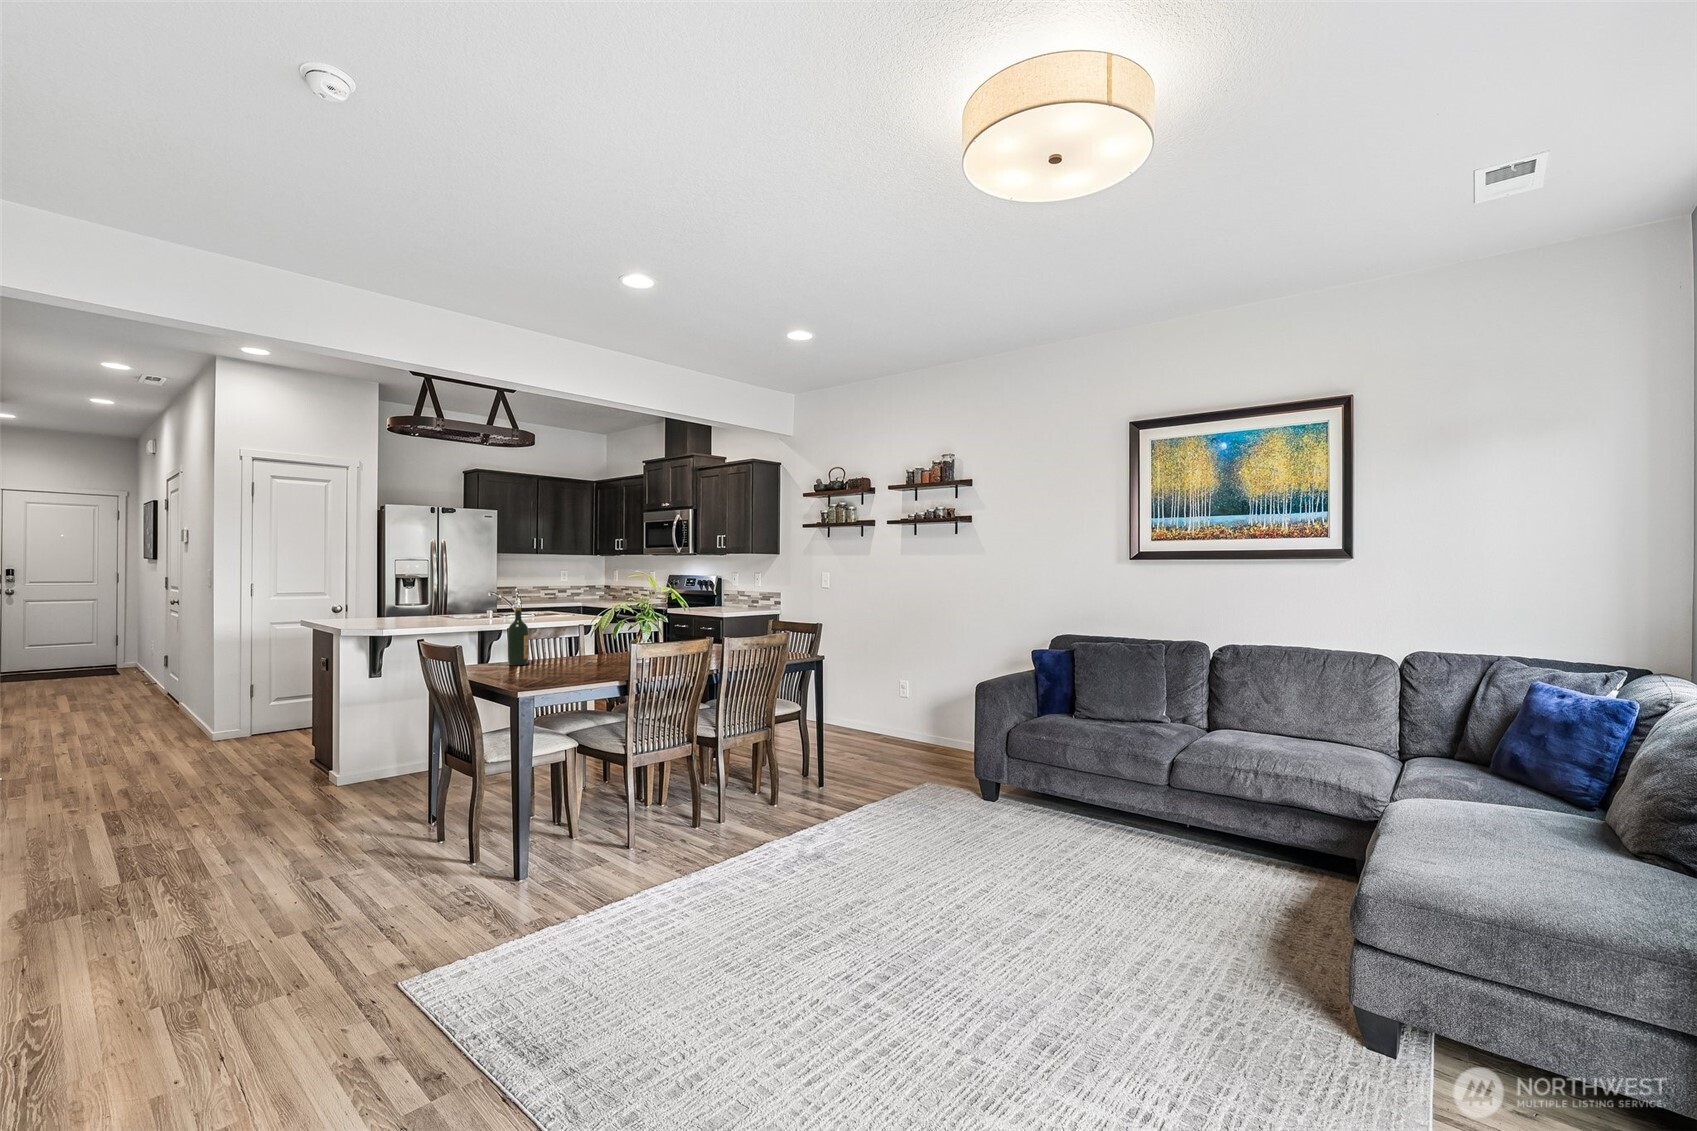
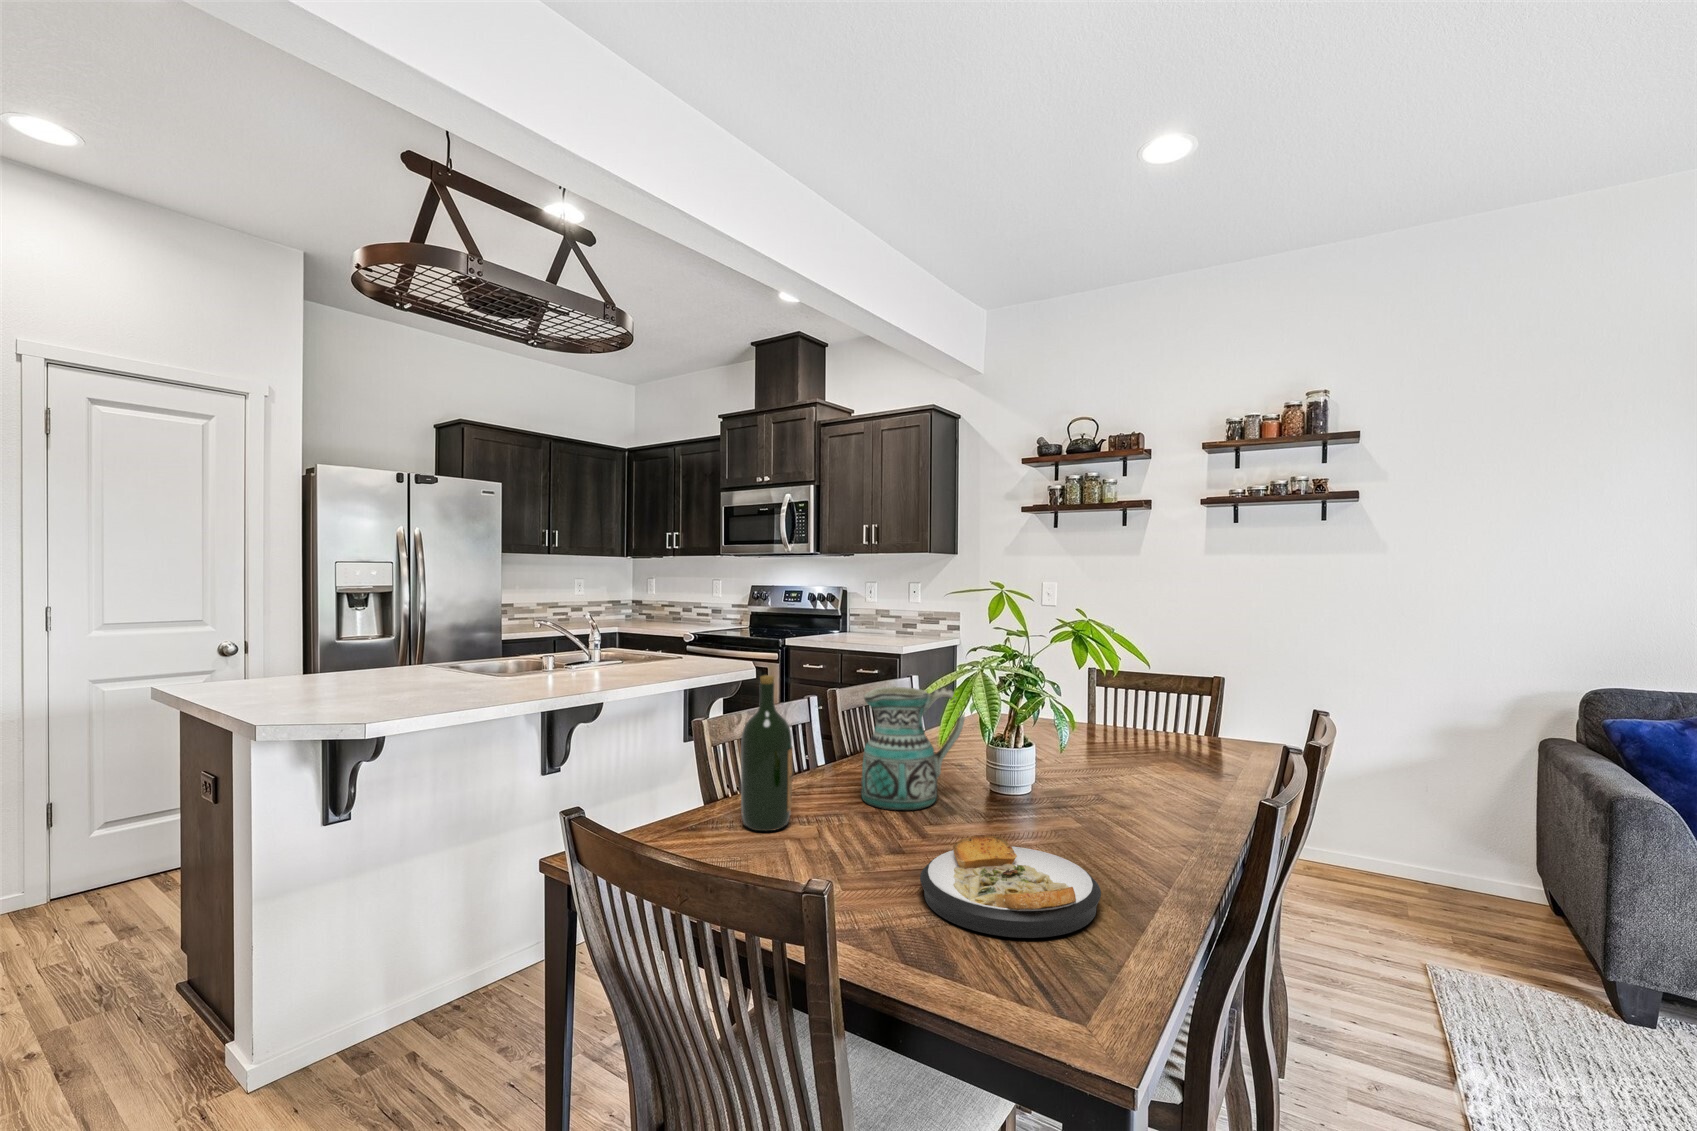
ceramic pitcher: none [569,616,613,664] -> present [861,687,965,810]
plate: none [533,661,596,681] -> present [920,835,1101,938]

